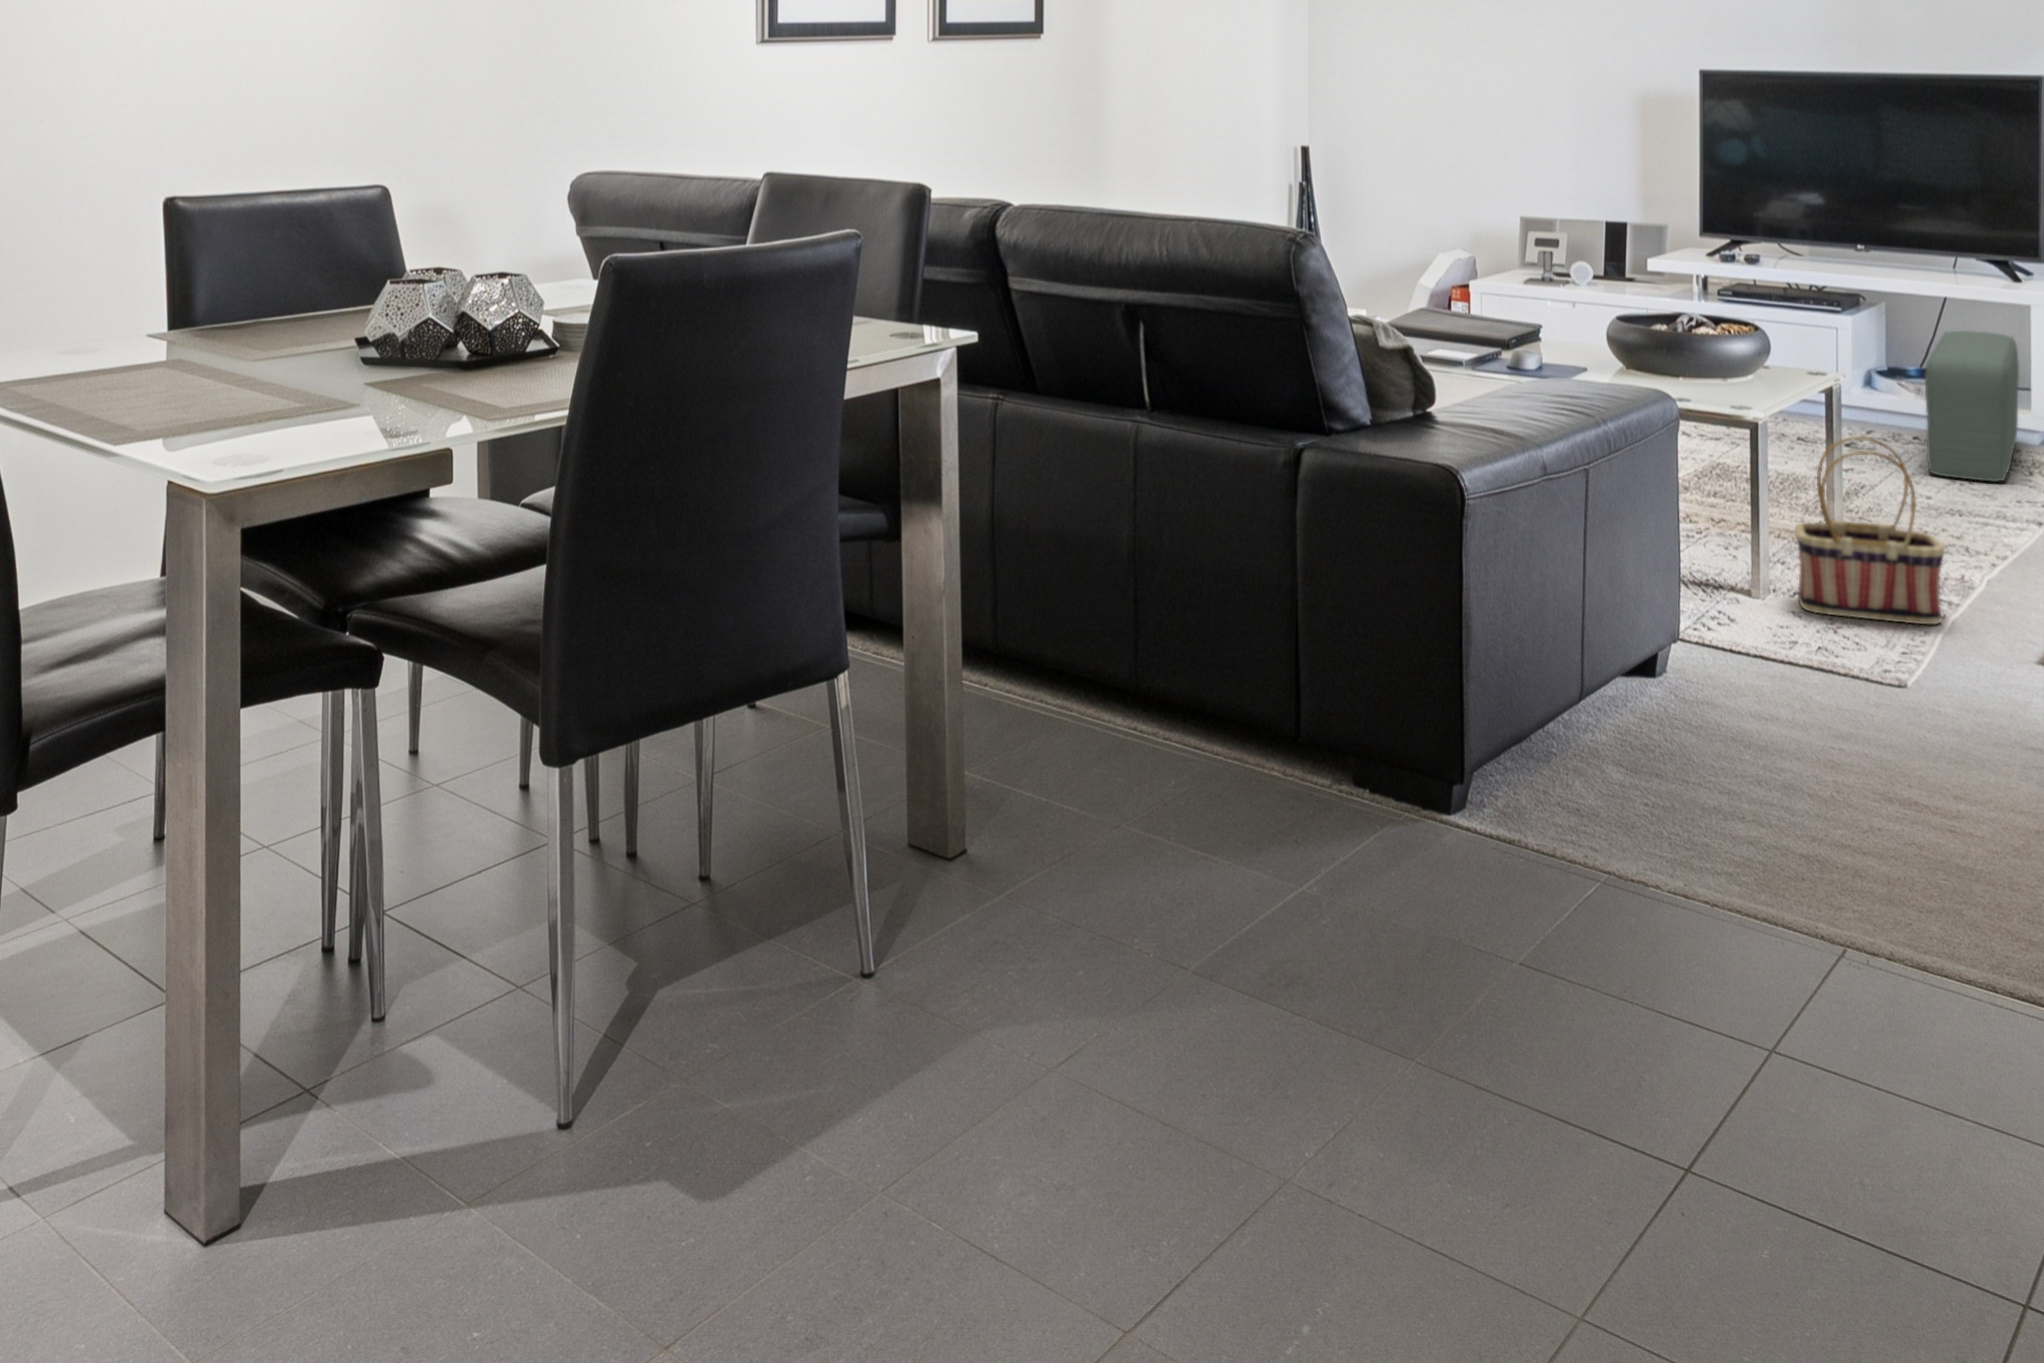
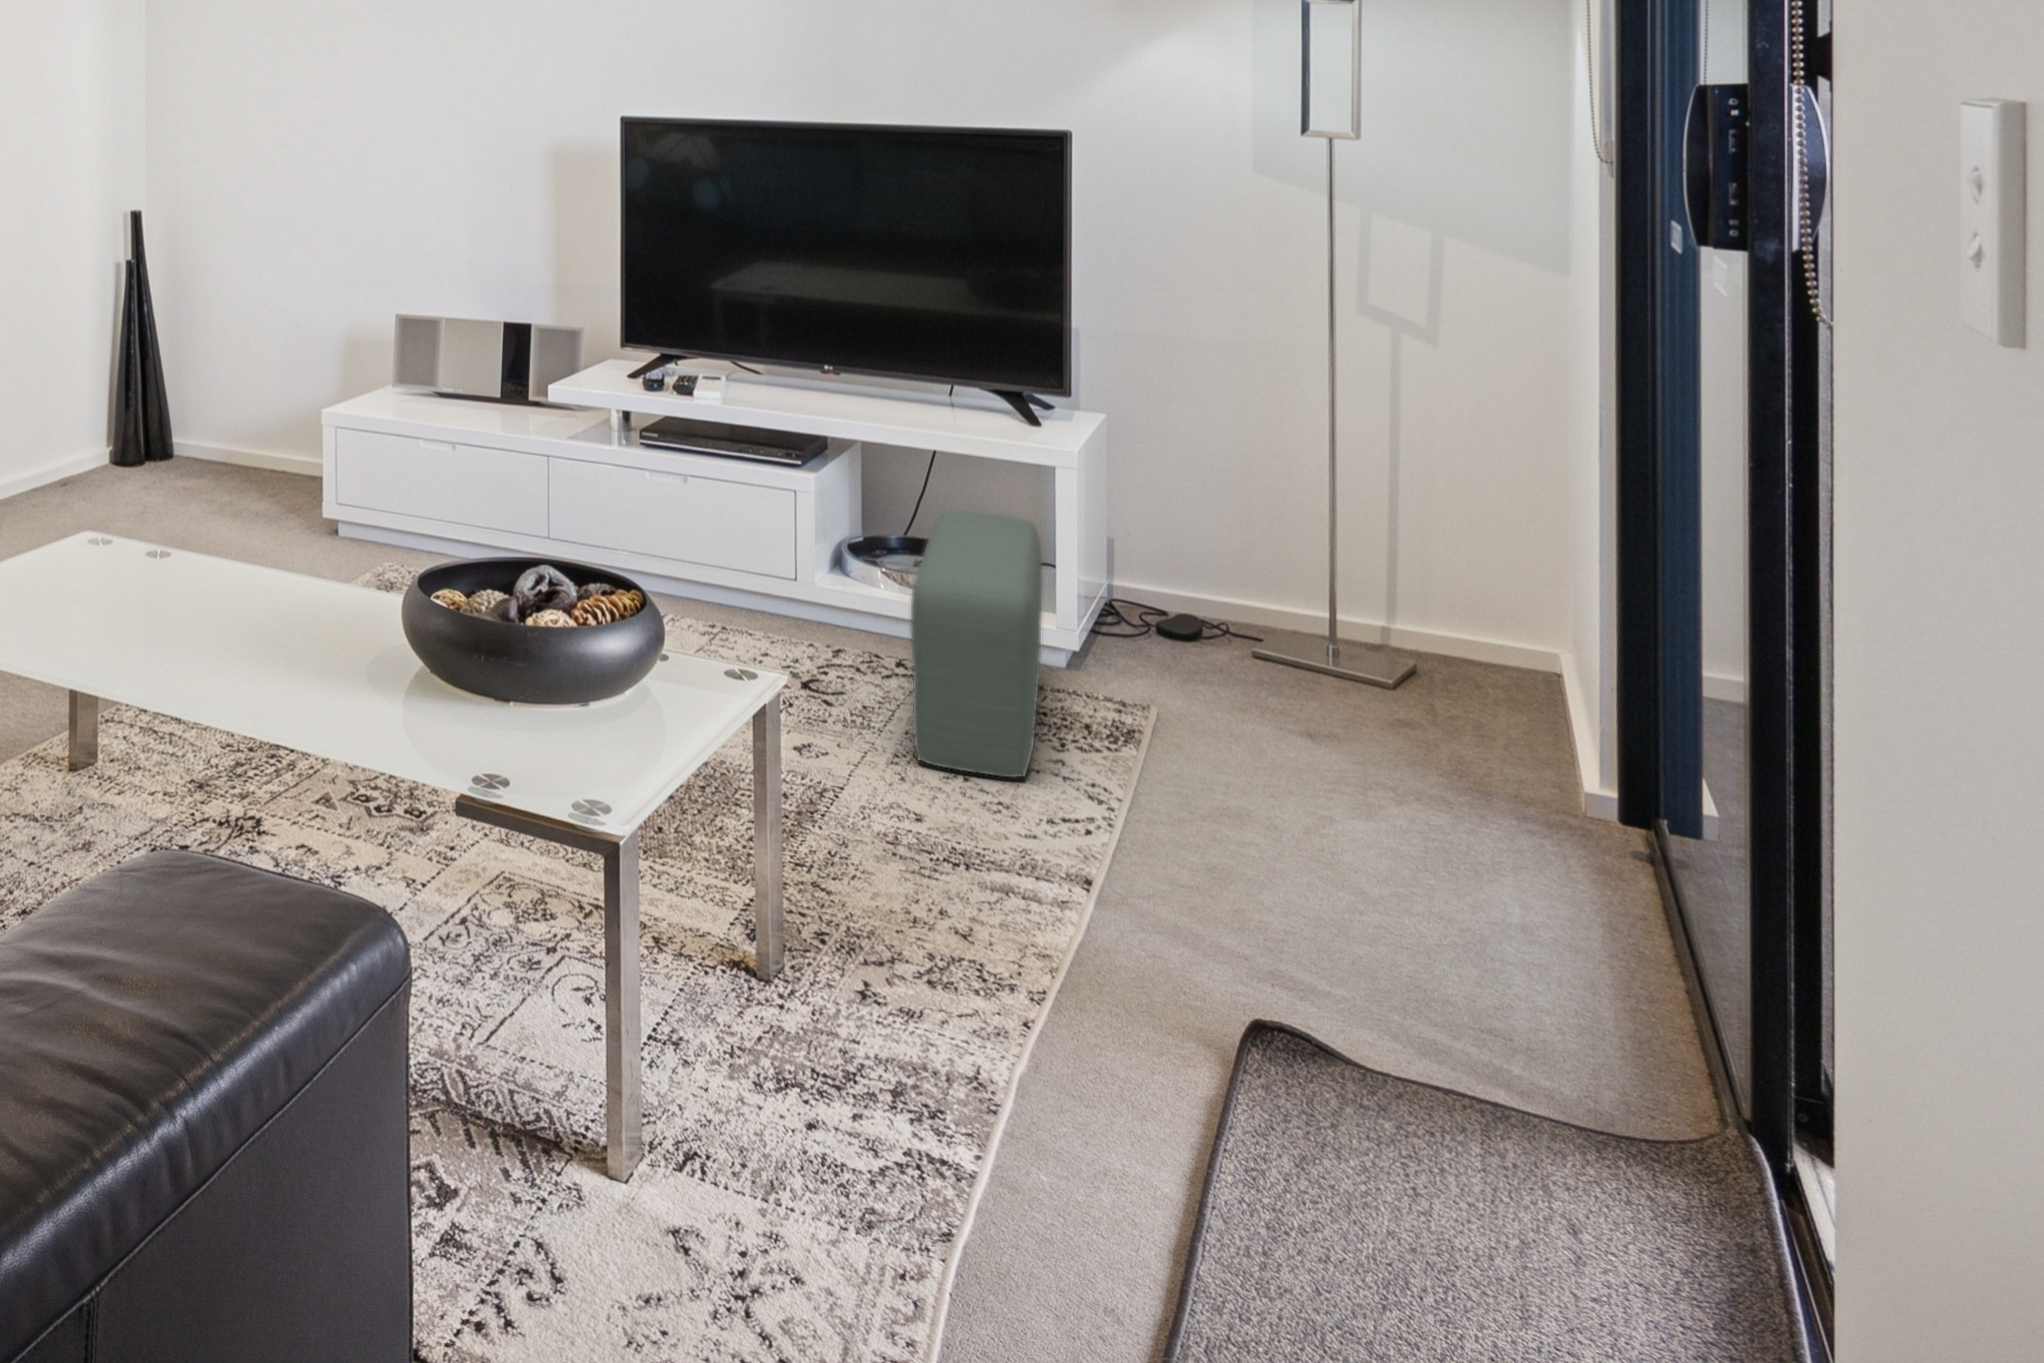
basket: present [1795,437,1944,624] -> none [668,867,935,1271]

